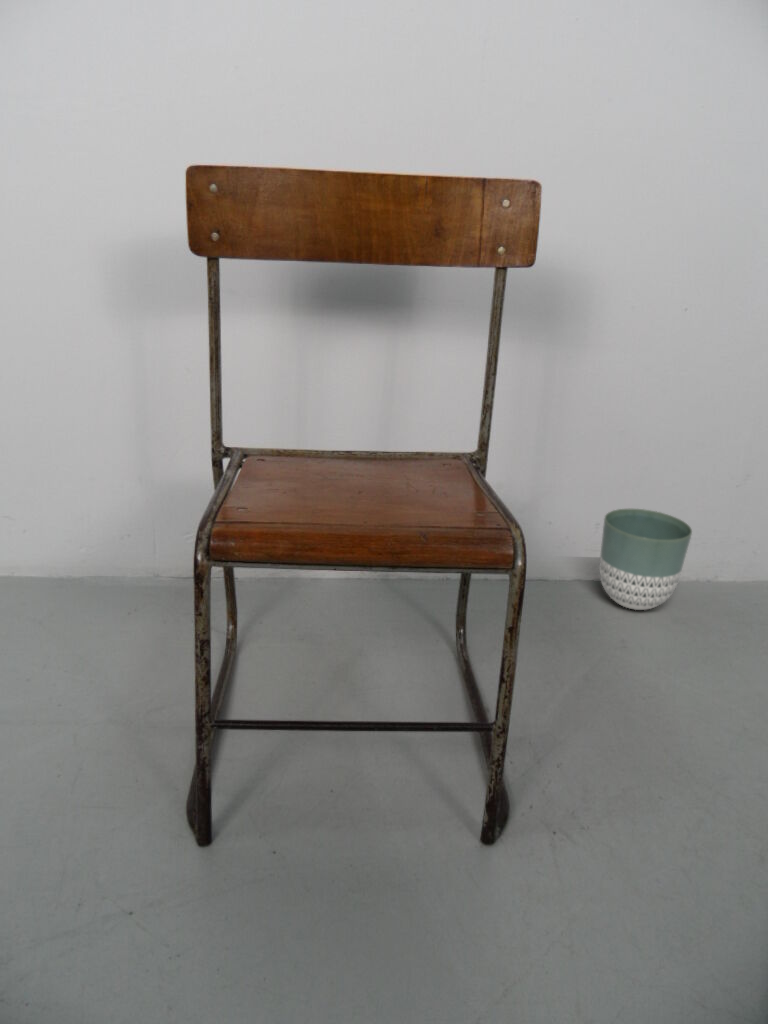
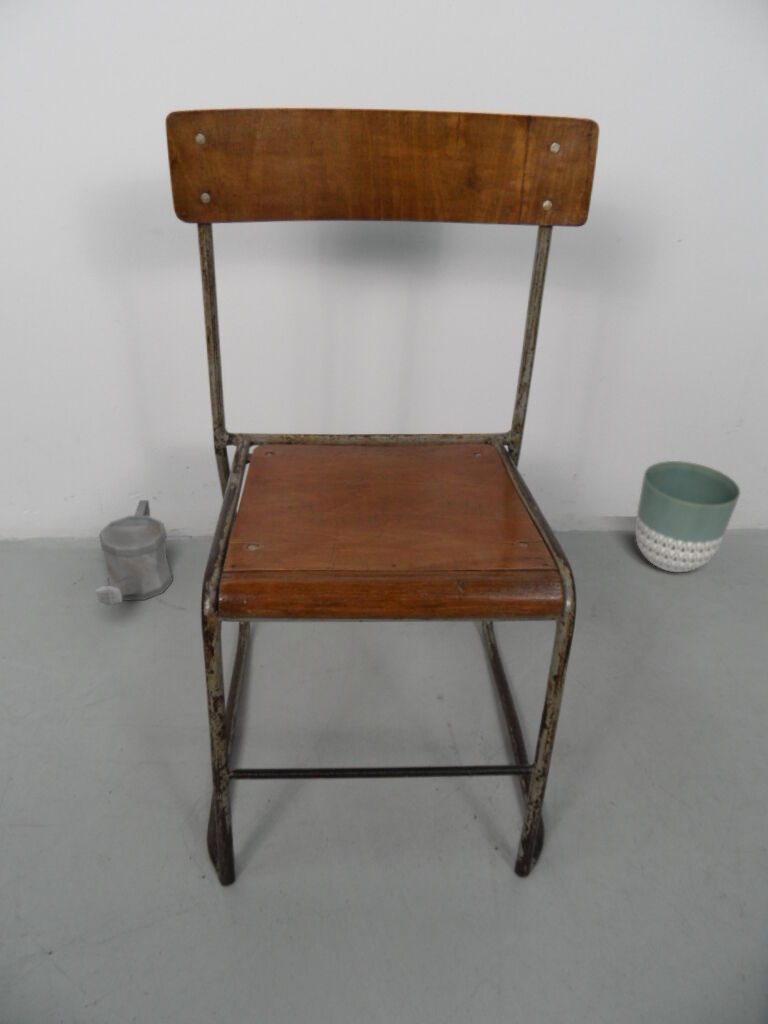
watering can: none [95,535,166,623] -> present [96,500,172,605]

